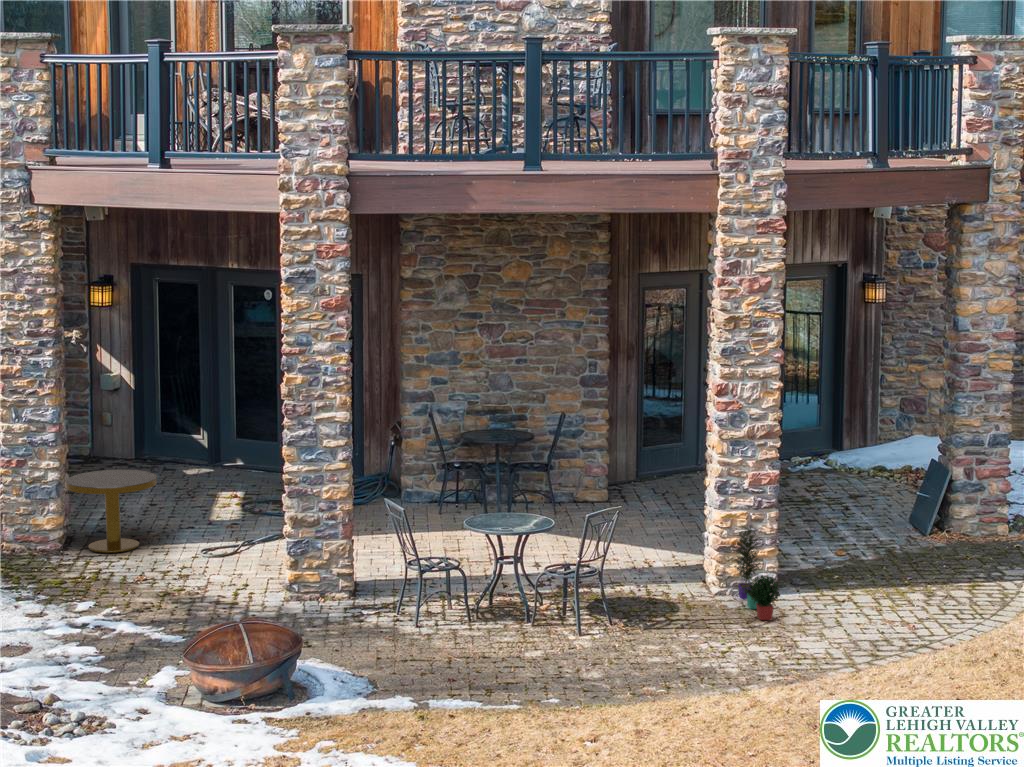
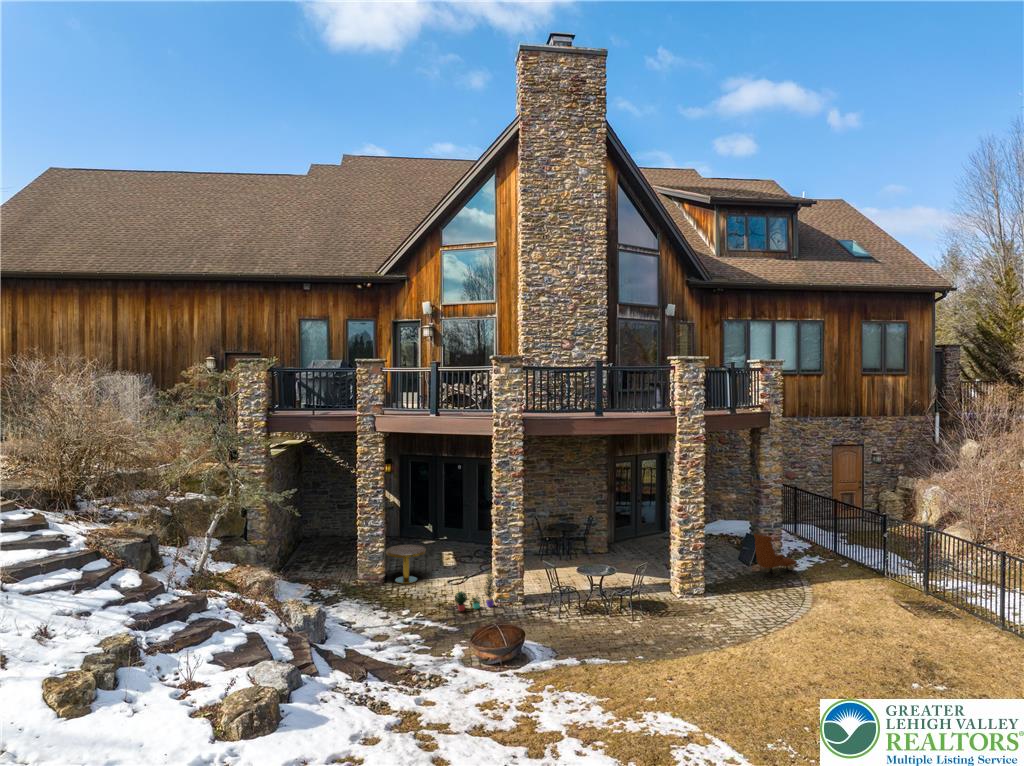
lounge chair: none [912,454,1016,561] -> present [754,534,797,578]
potted plant: present [735,527,780,620] -> present [455,574,495,611]

